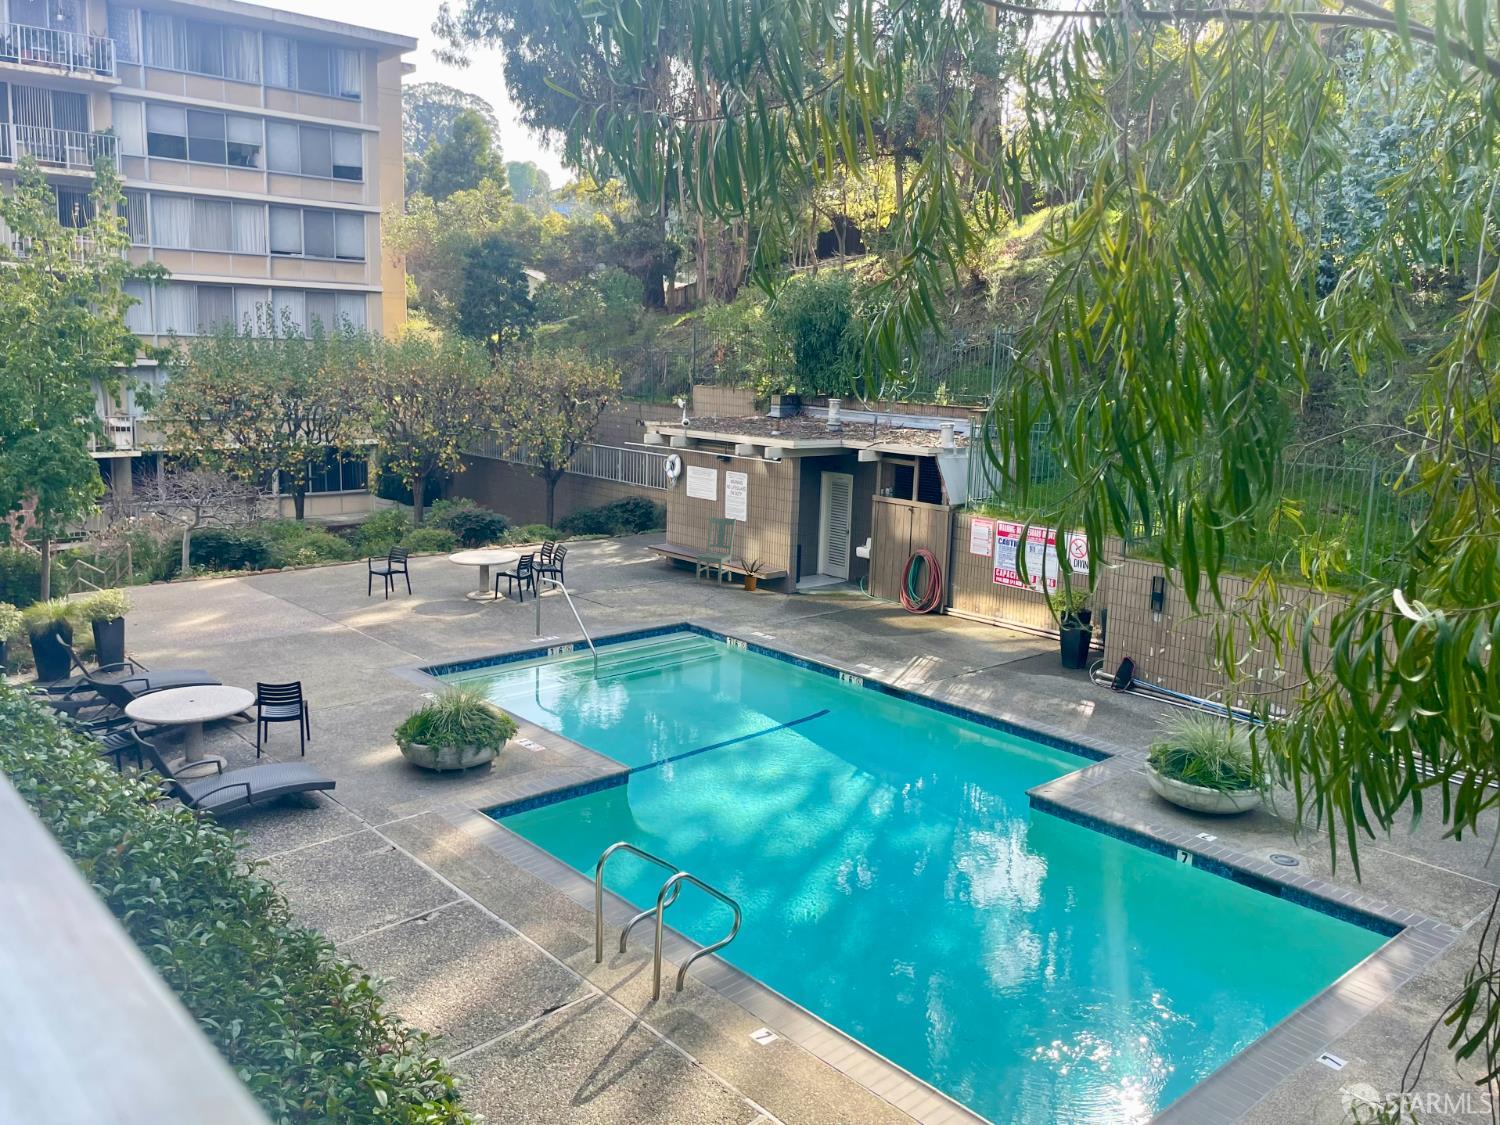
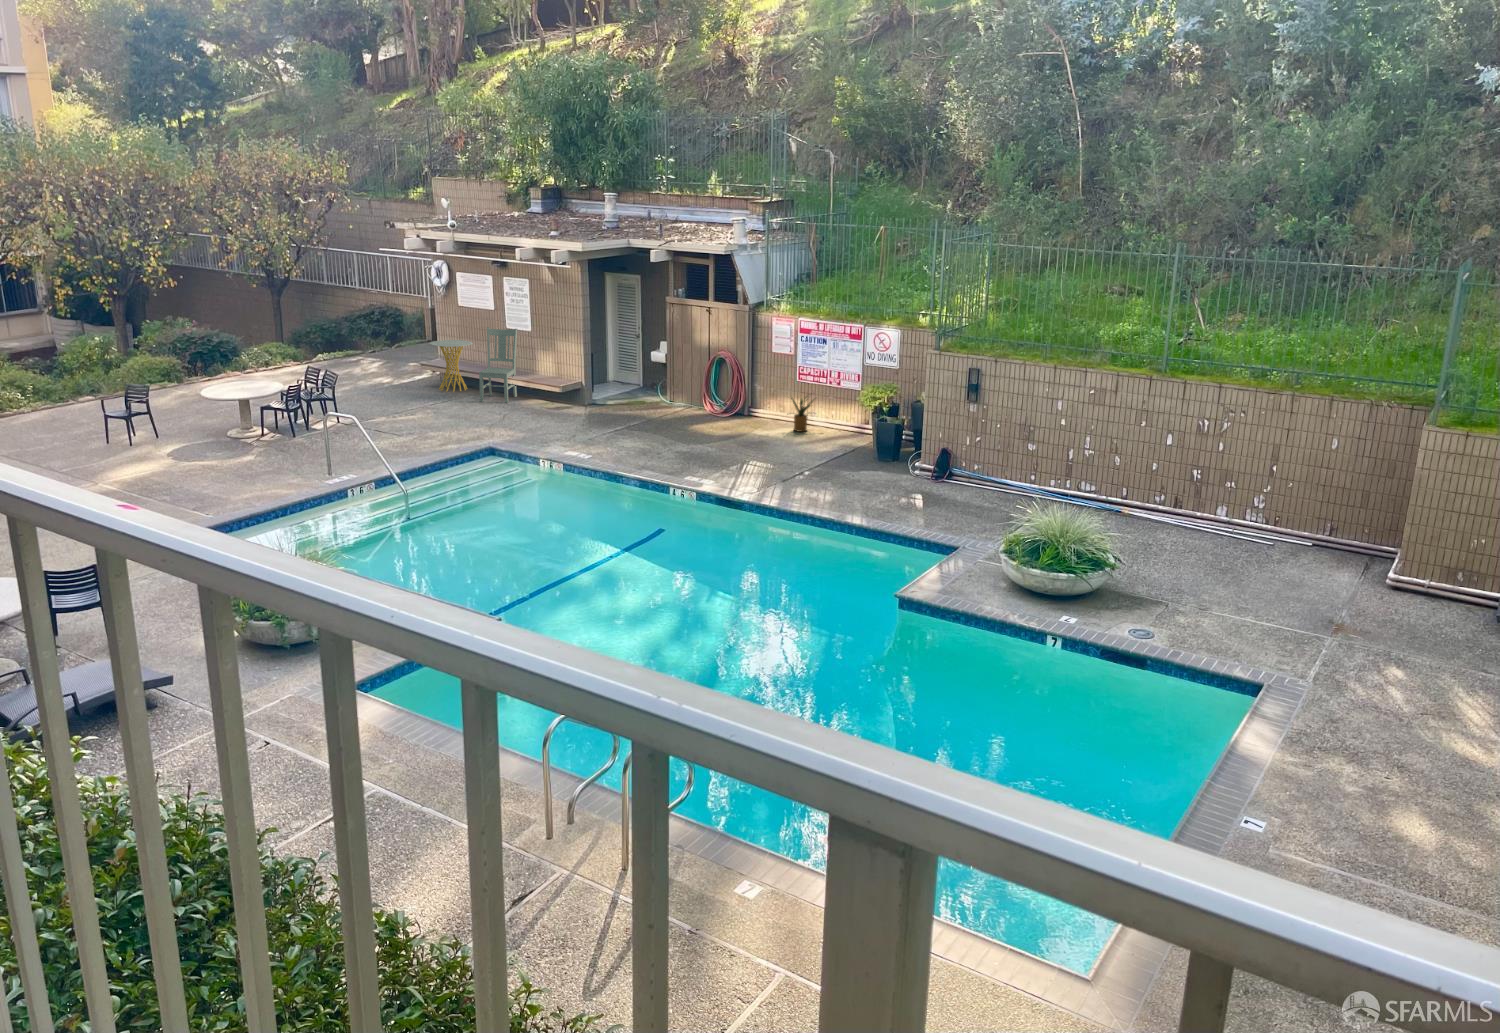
side table: none [659,526,697,573] -> present [430,340,473,392]
house plant: present [741,558,764,591] -> present [791,398,814,432]

